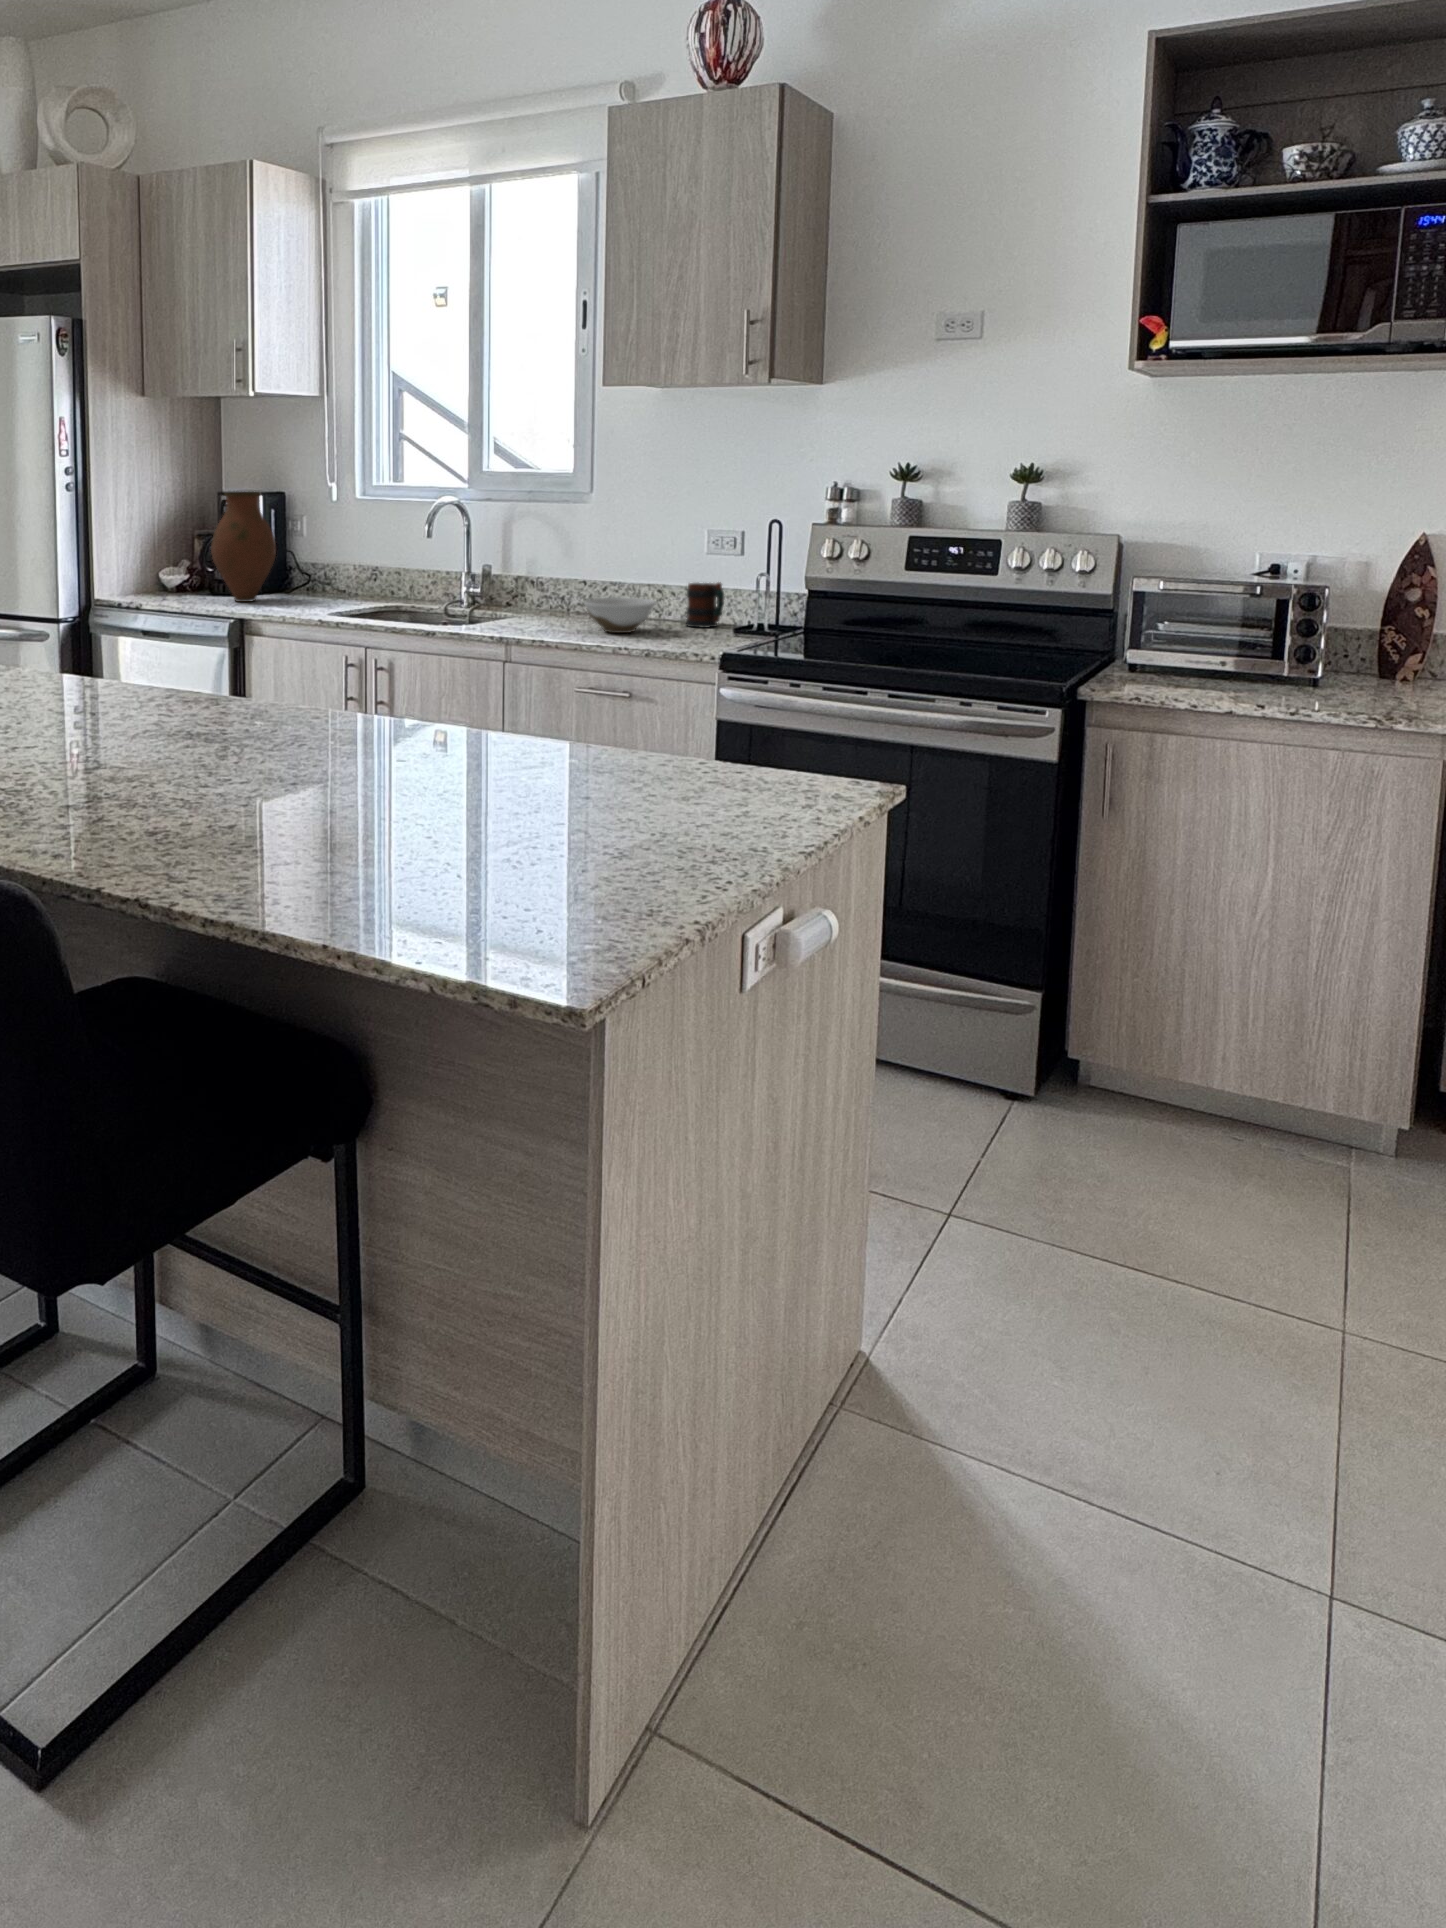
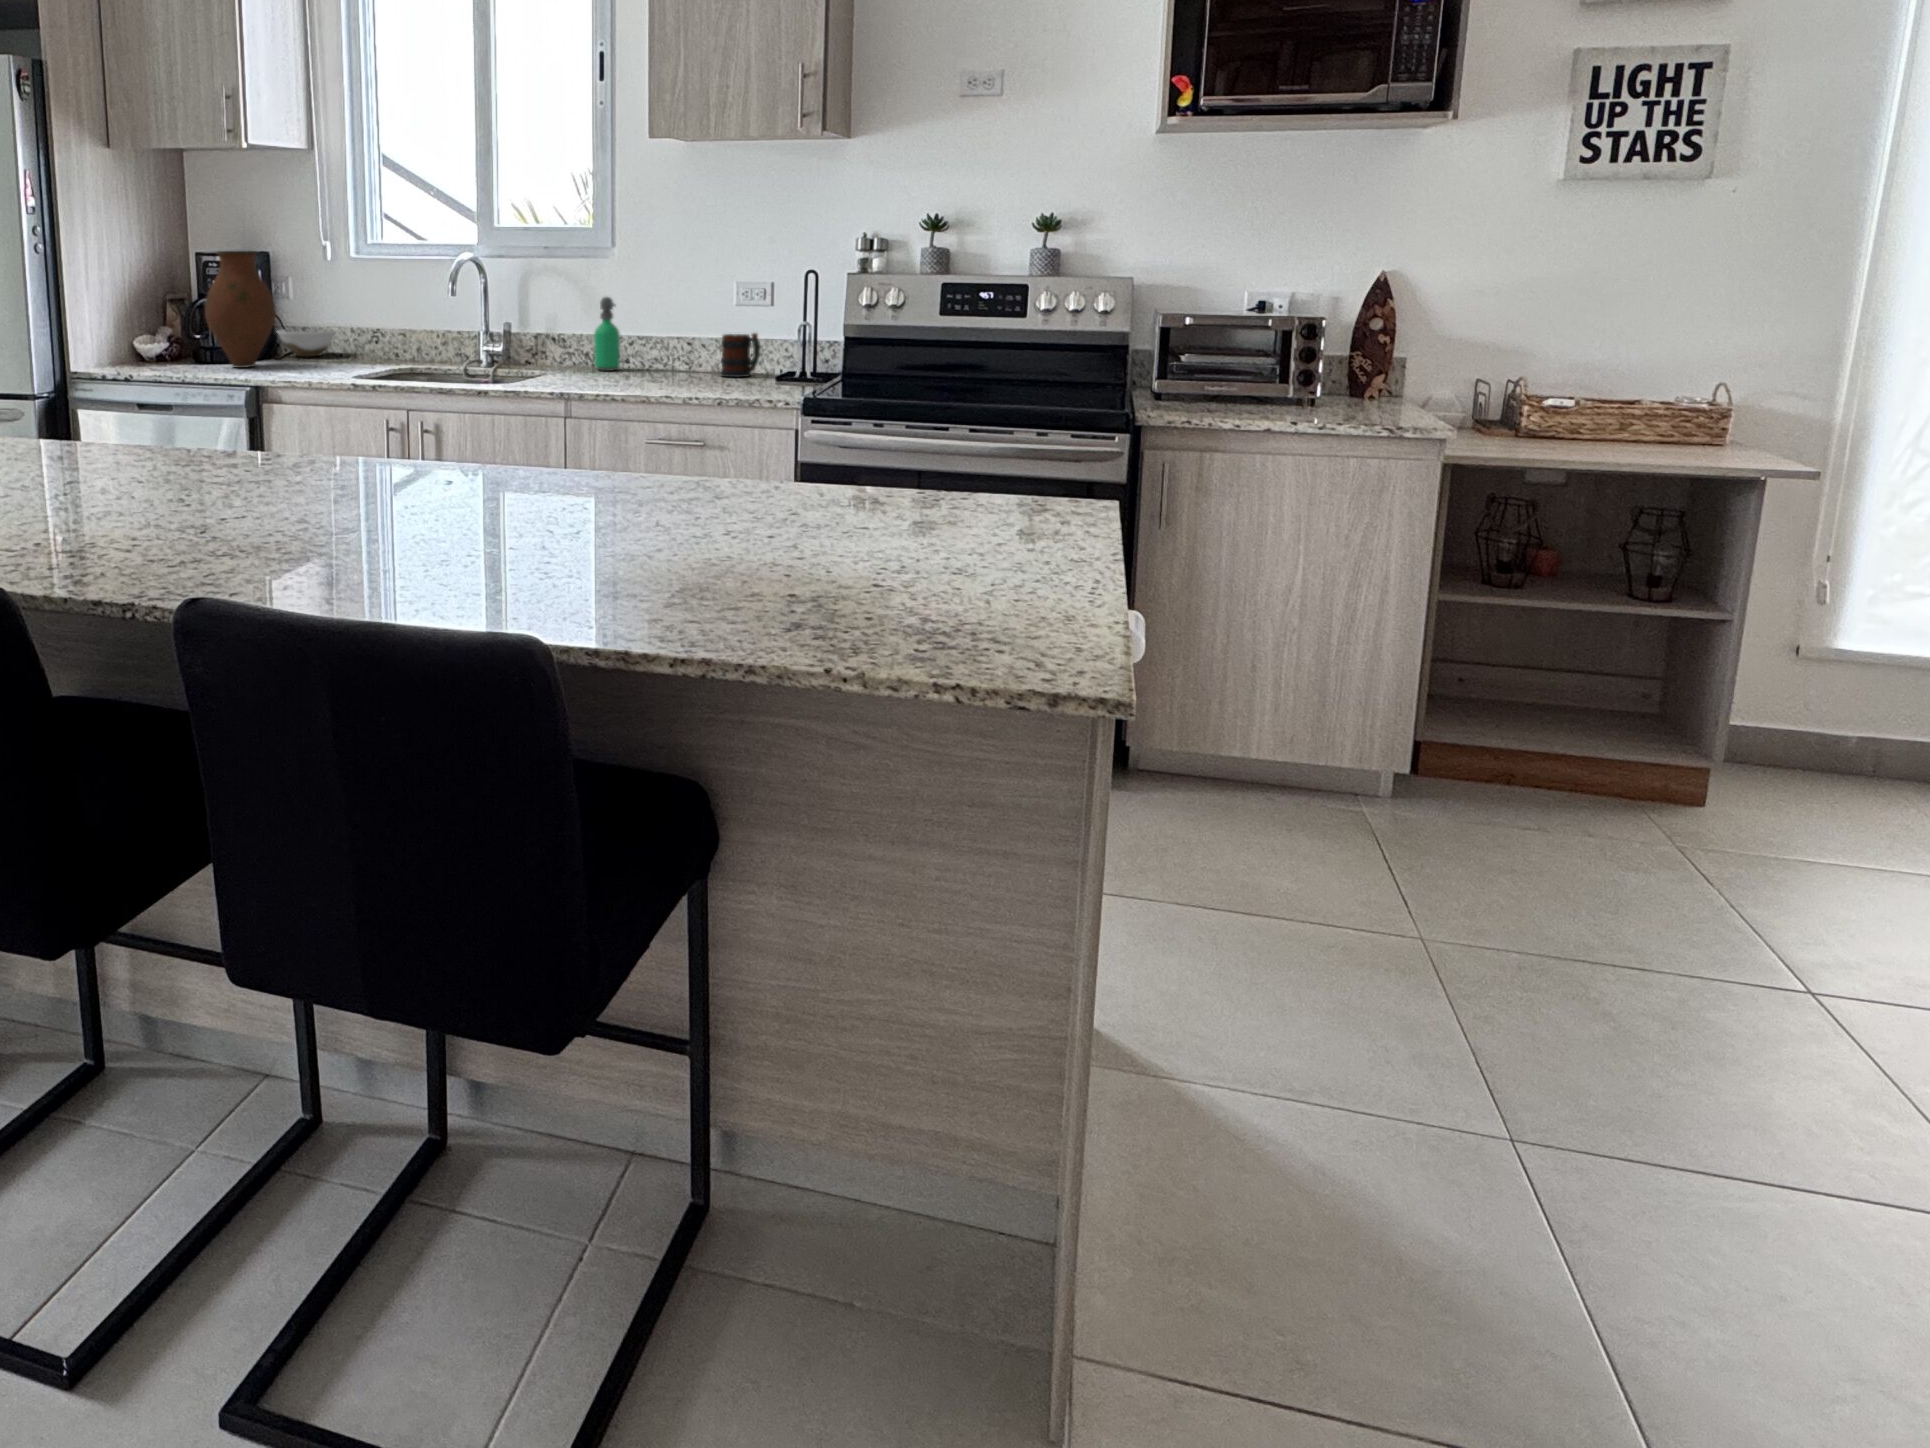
soap dispenser: none [567,542,592,616] -> present [594,297,620,371]
bowl: present [584,597,655,633] -> present [277,328,339,357]

